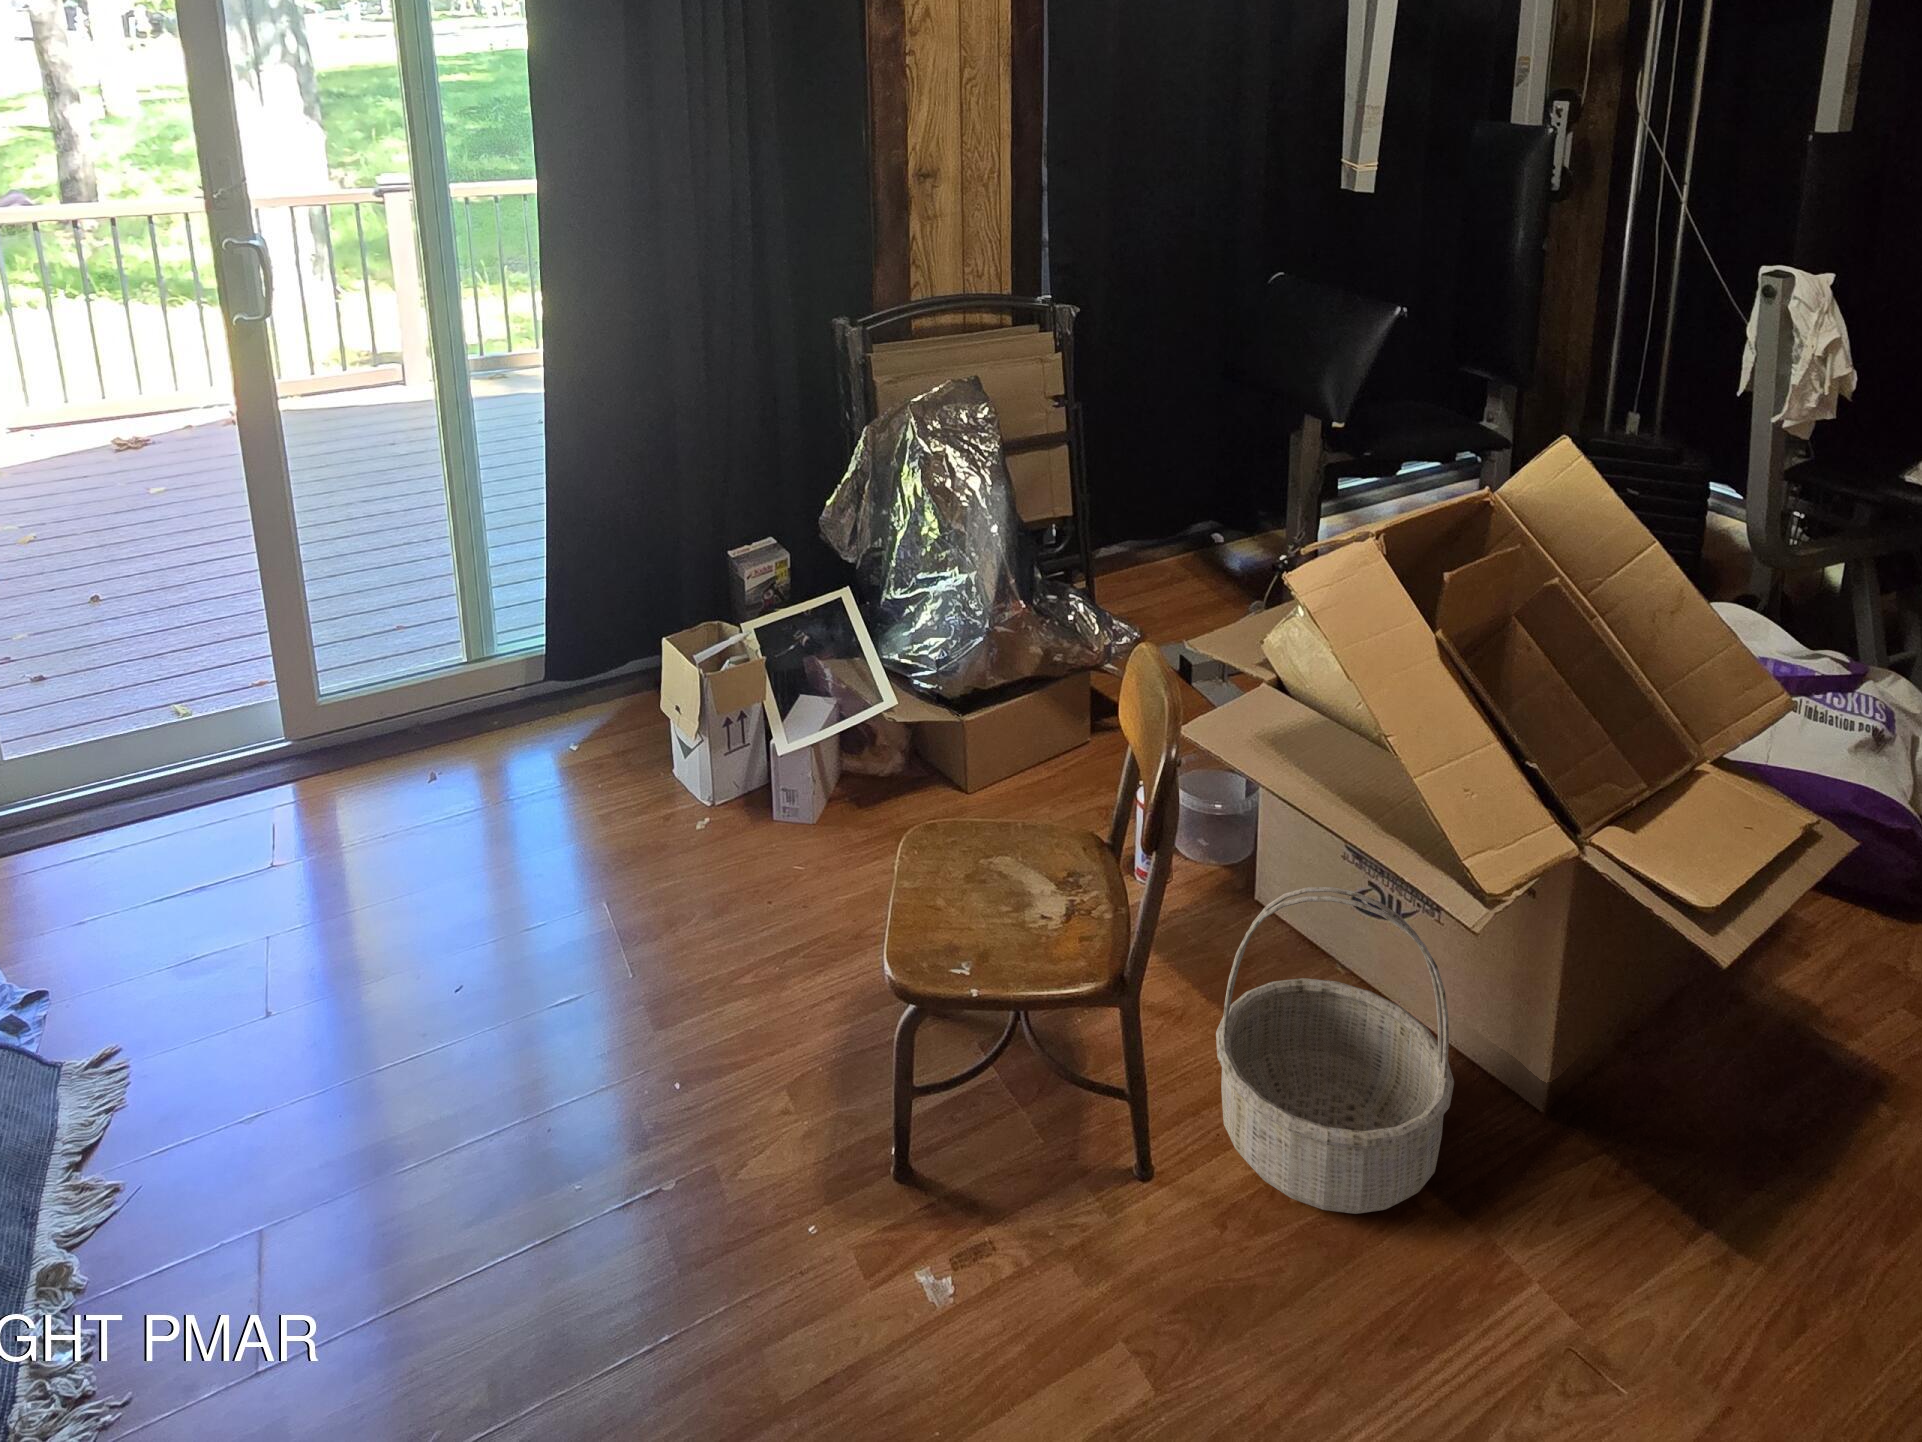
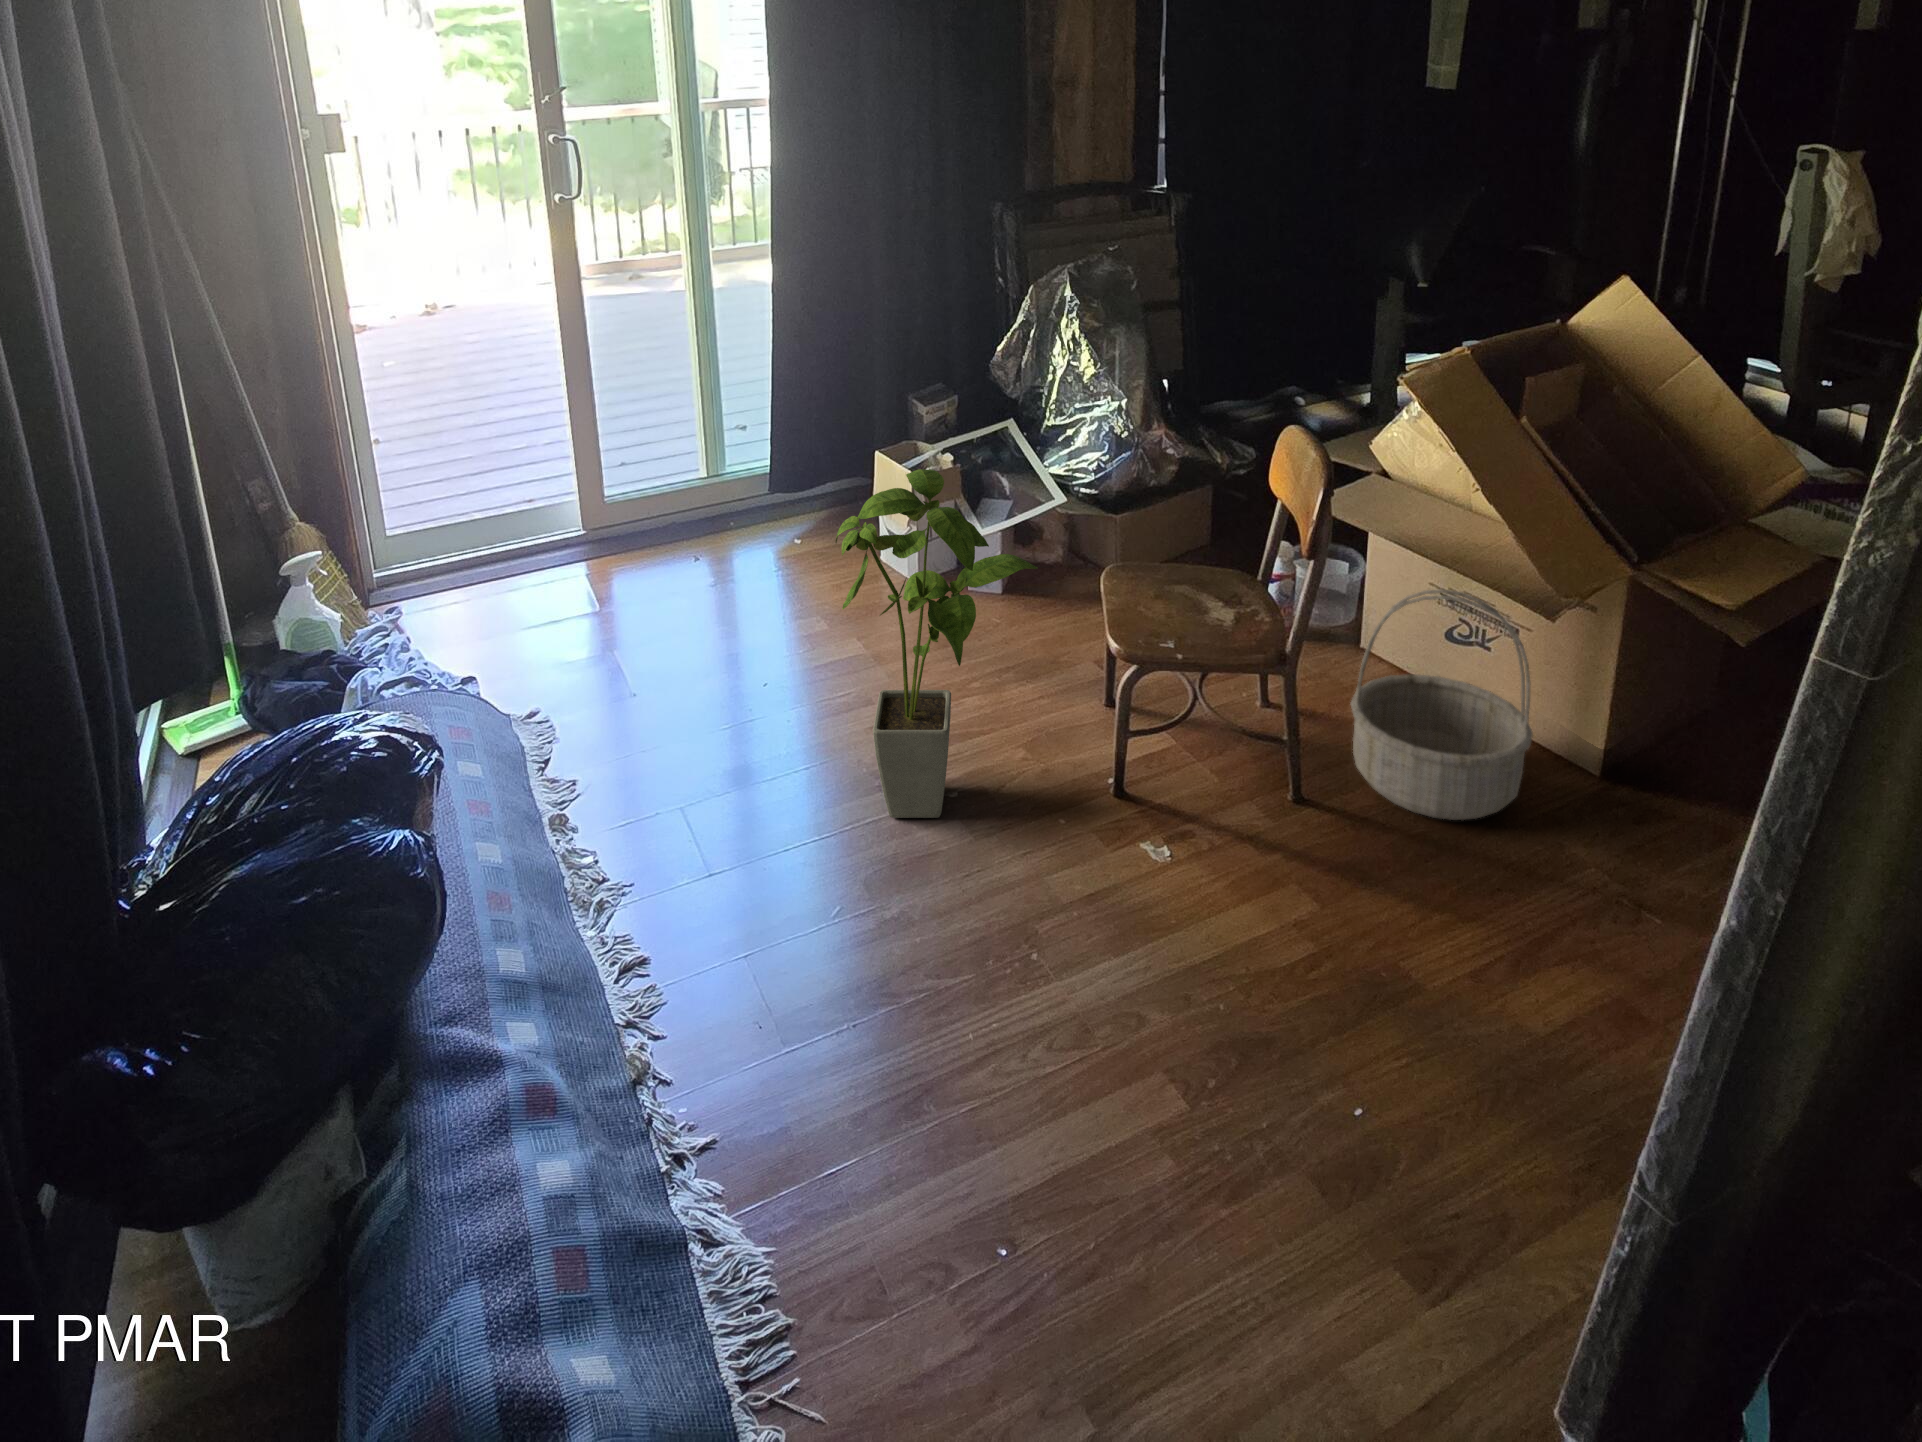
house plant: none [464,747,778,1241] -> present [836,469,1038,818]

